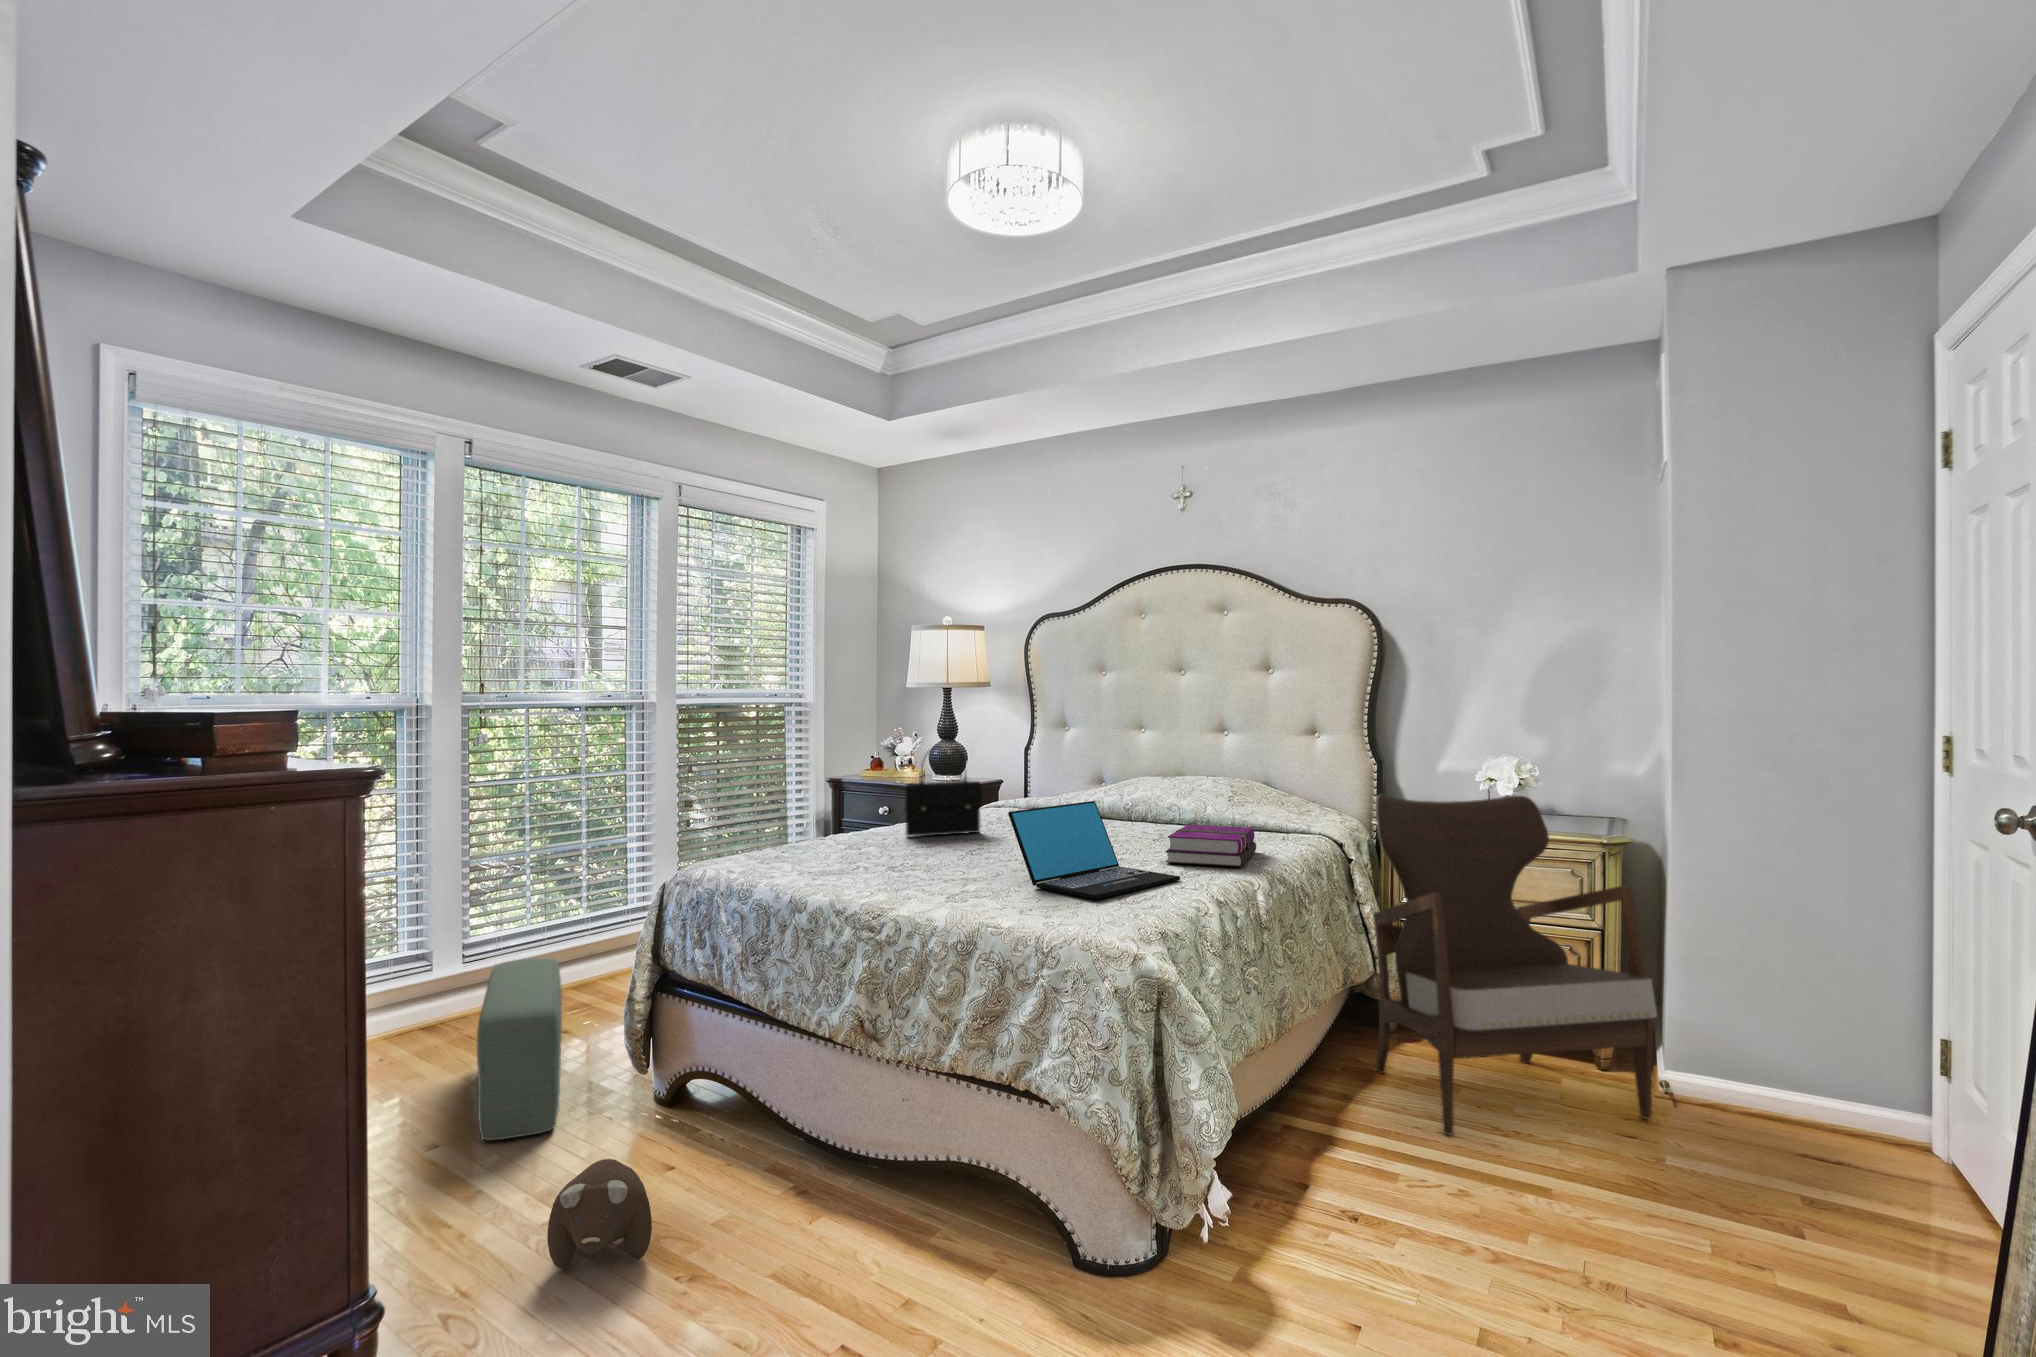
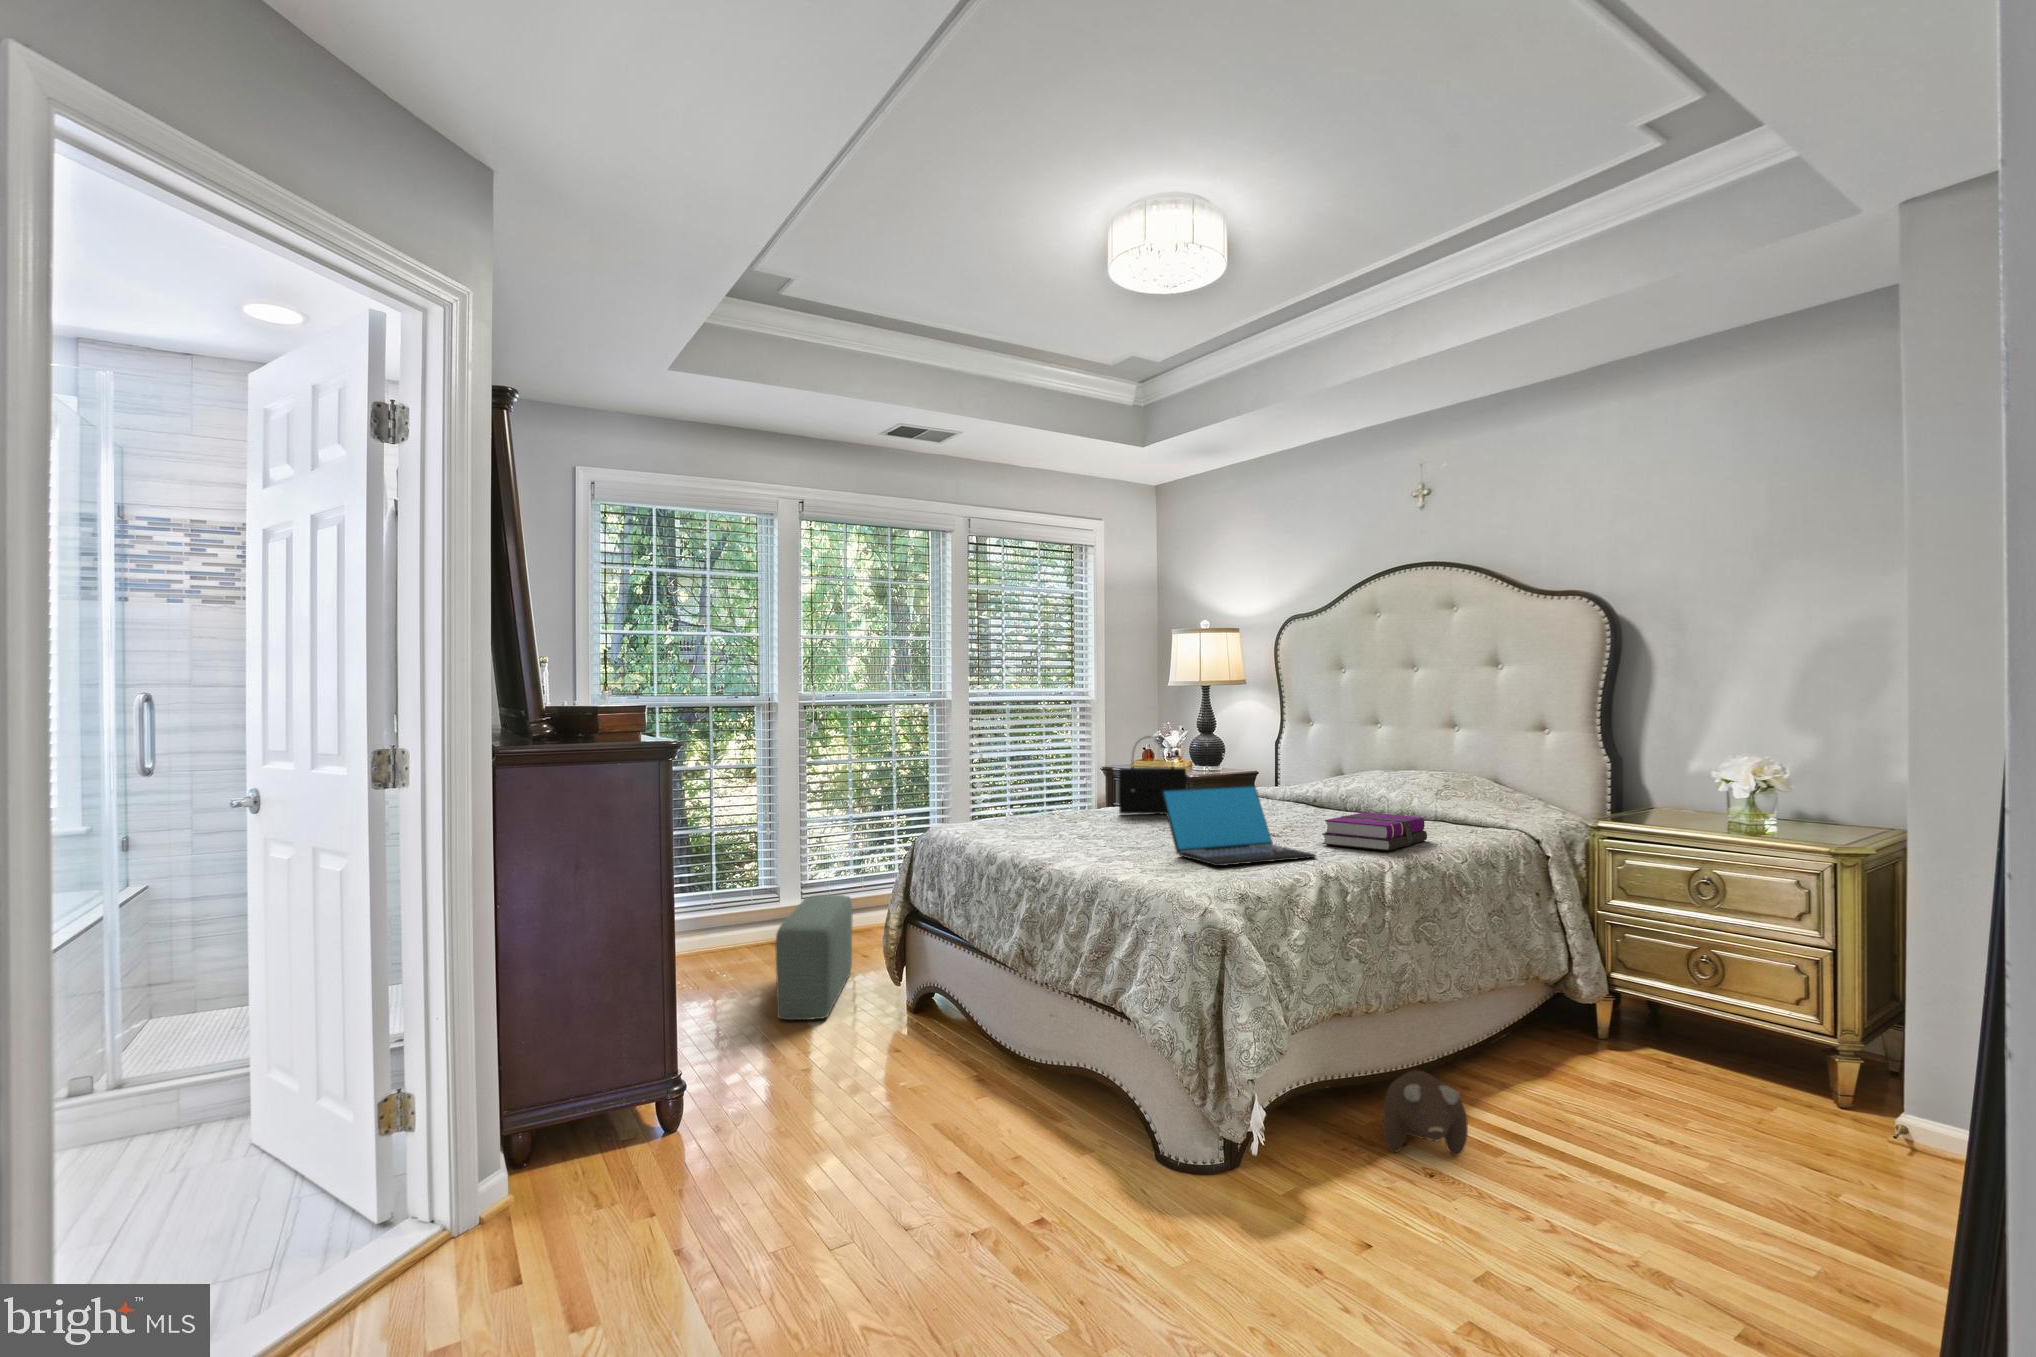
armchair: present [1373,794,1657,1135] -> none [1547,789,1848,1145]
plush toy: present [547,1159,652,1268] -> present [1383,1070,1468,1156]

